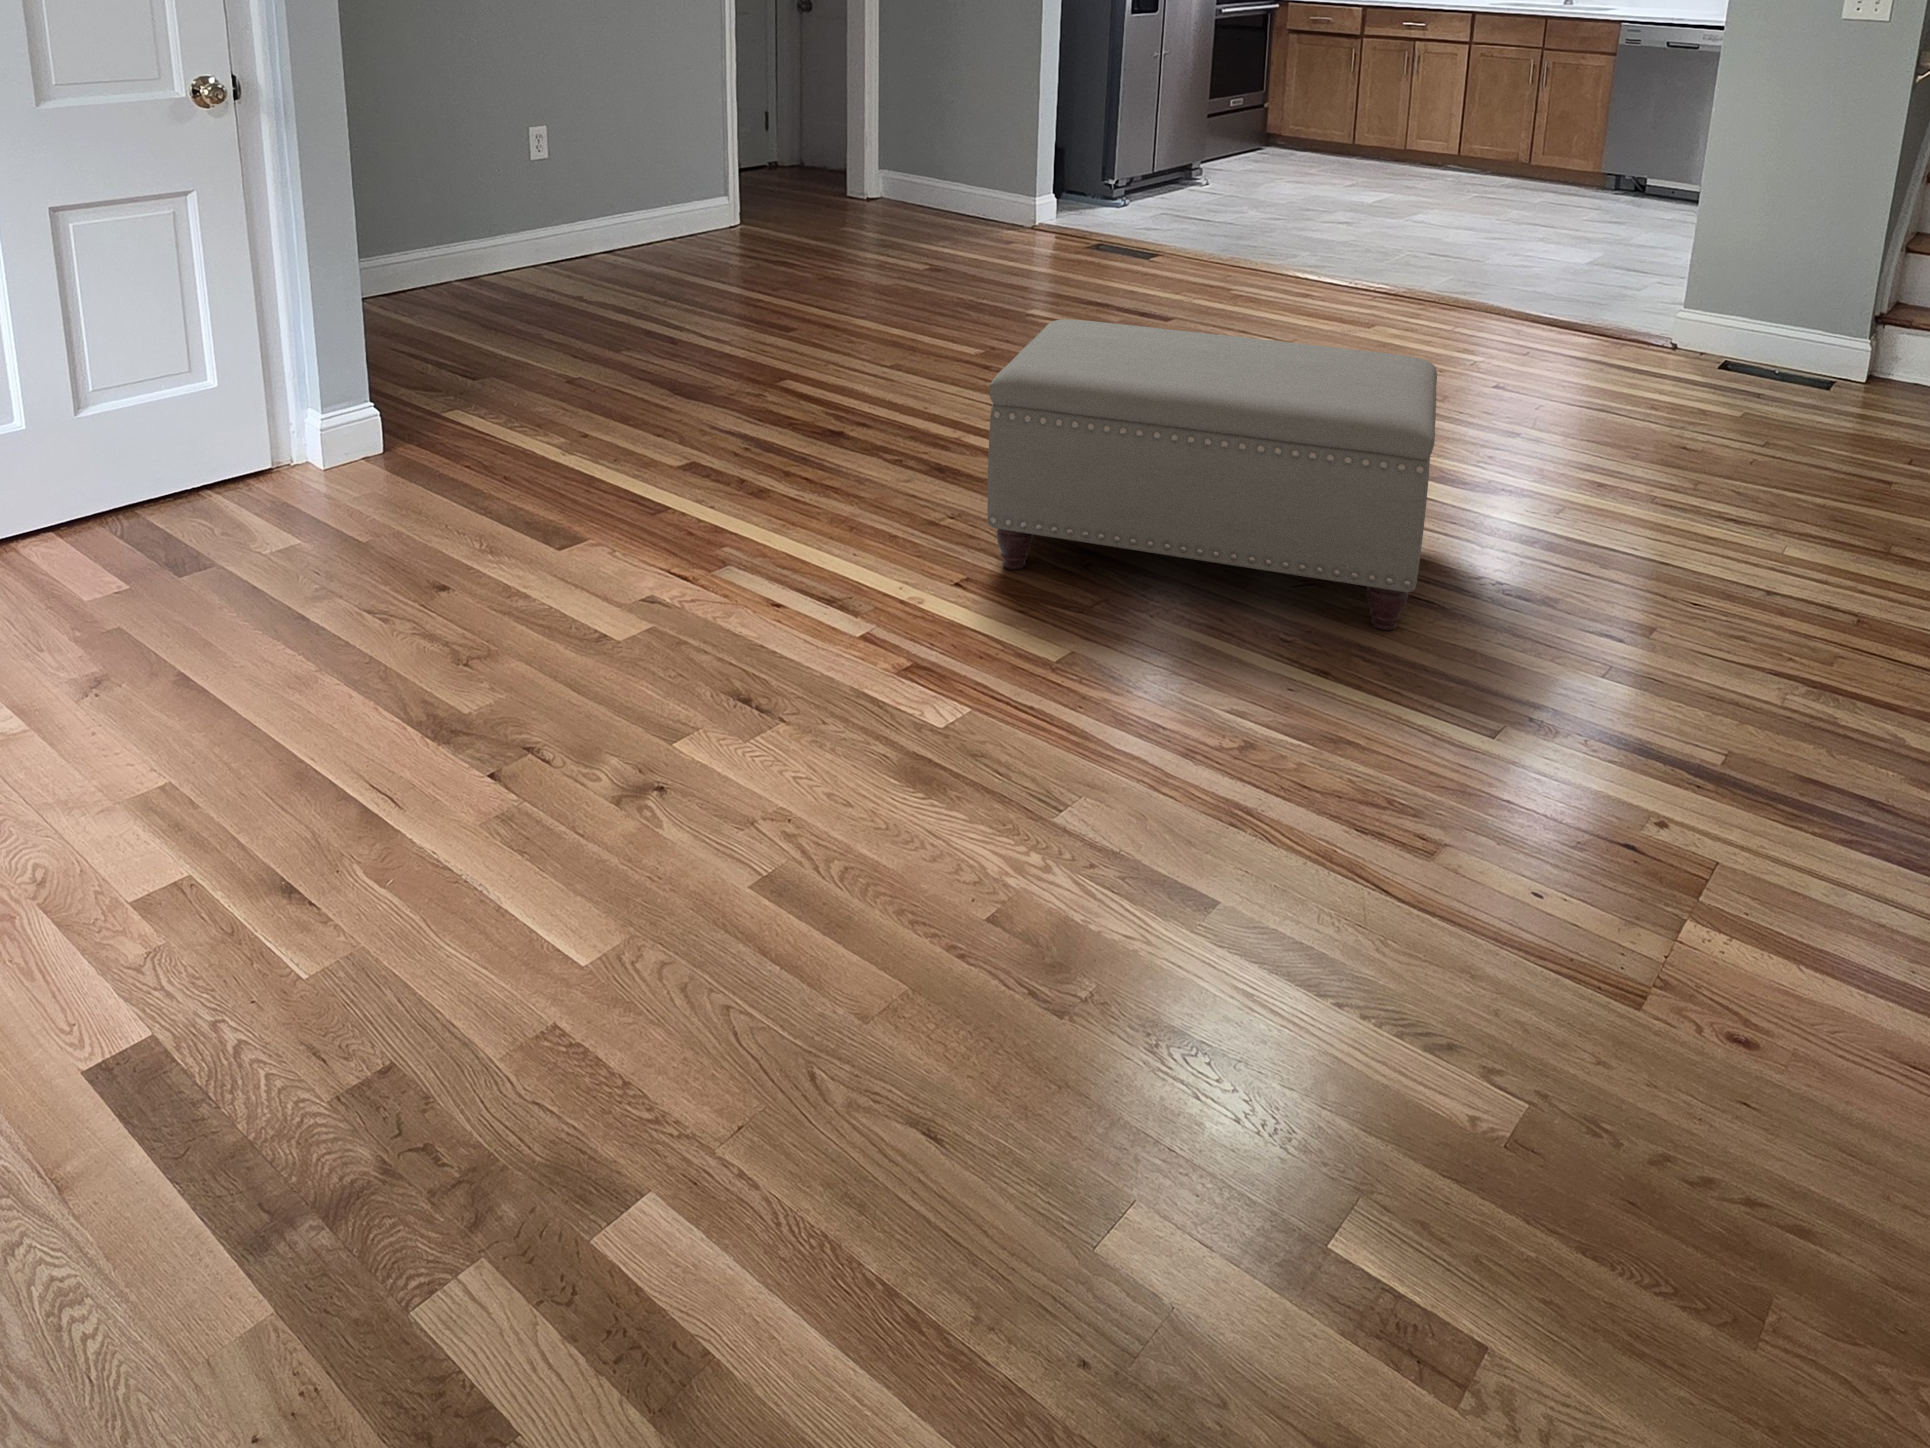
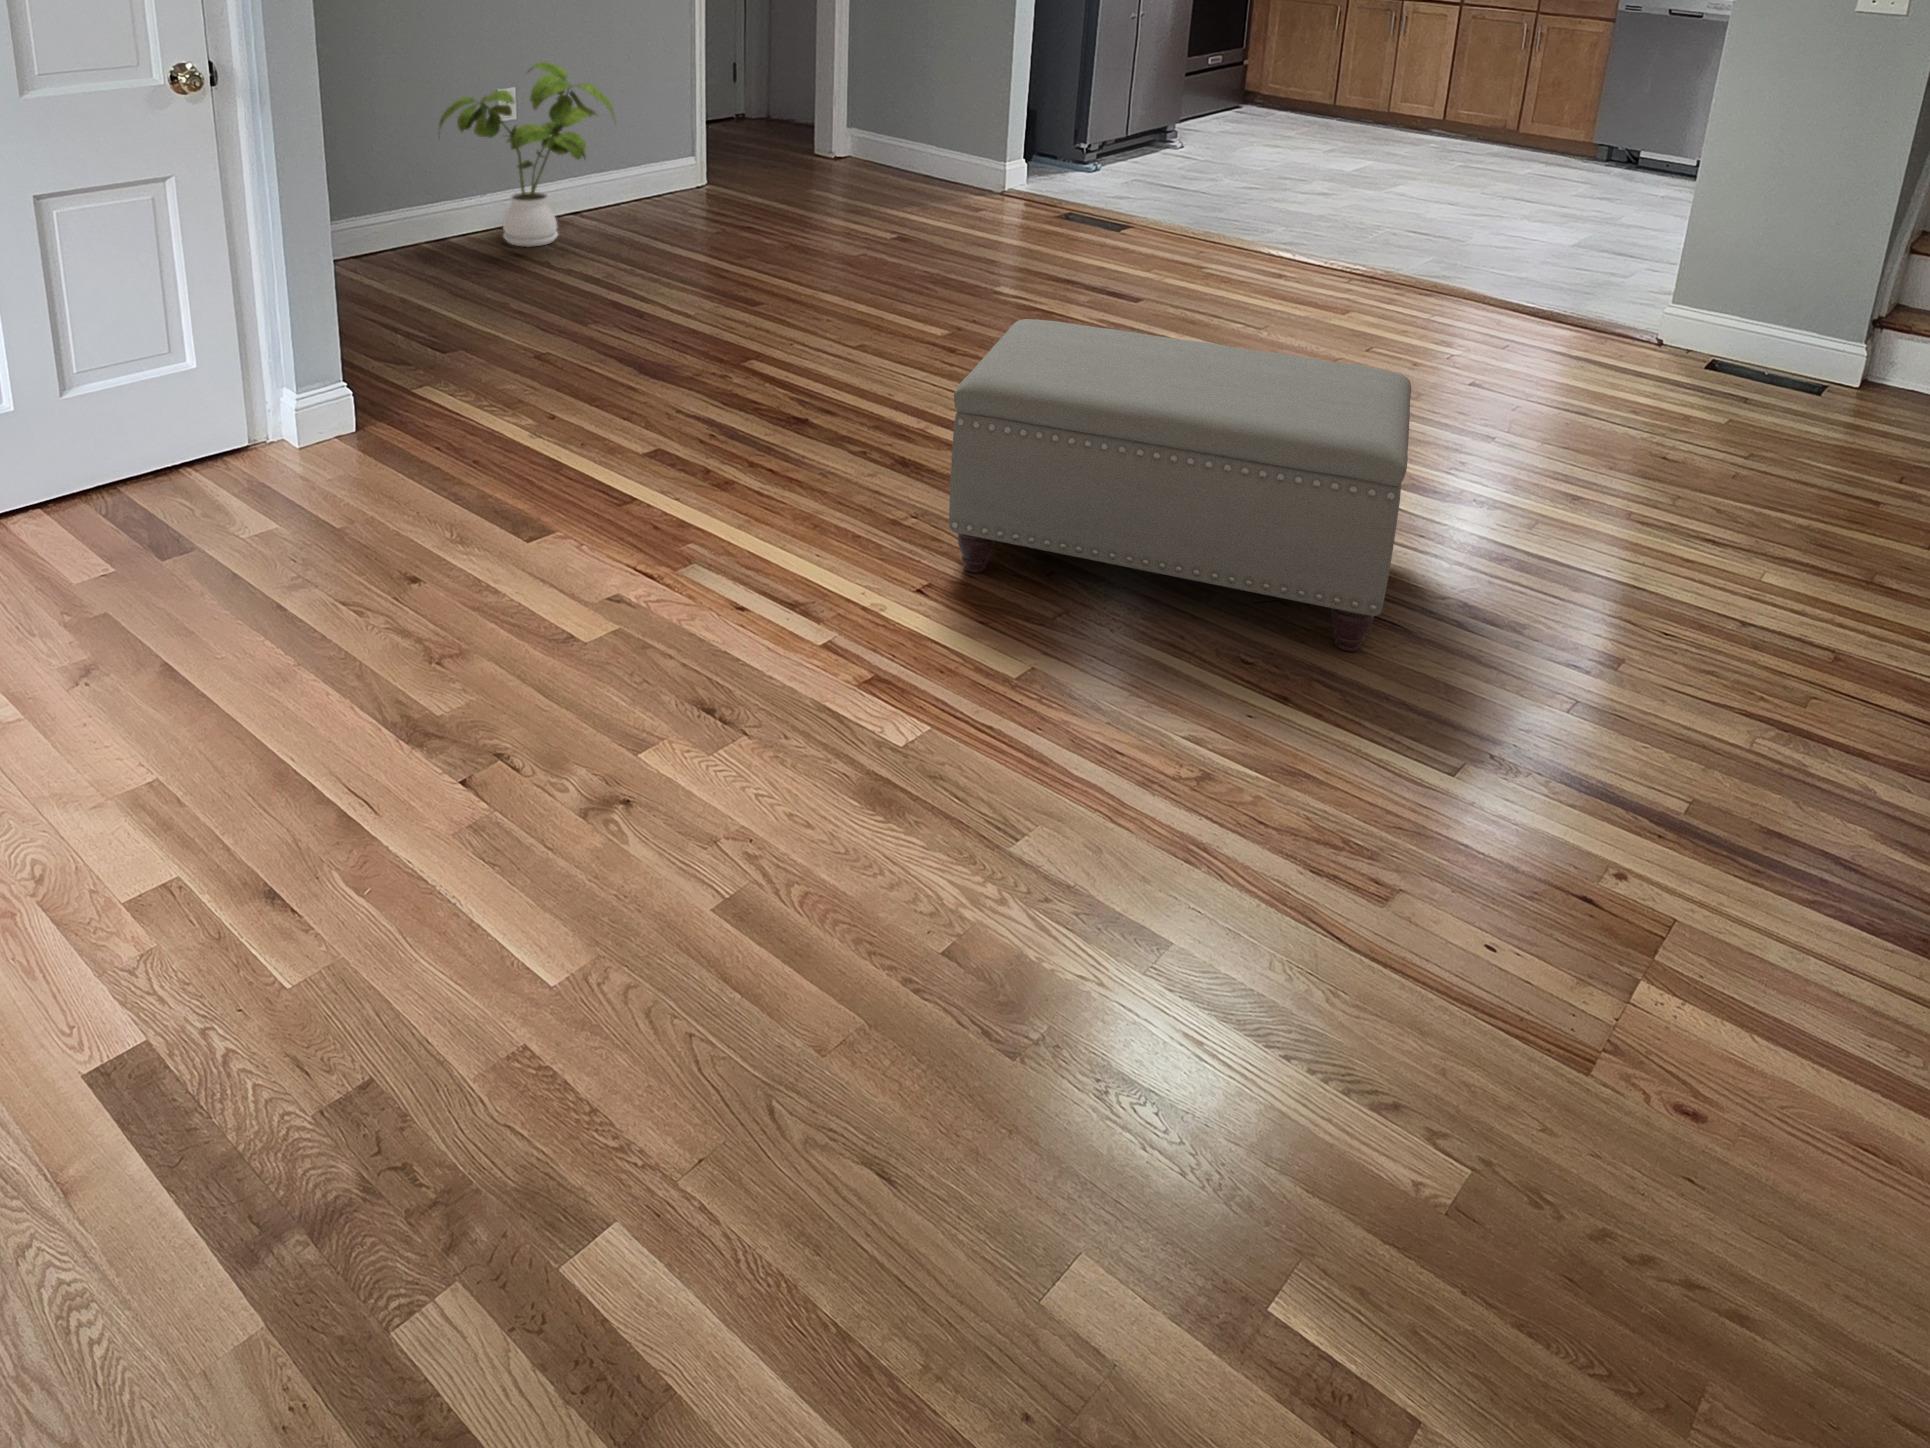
house plant: none [467,96,650,283] -> present [438,62,615,247]

